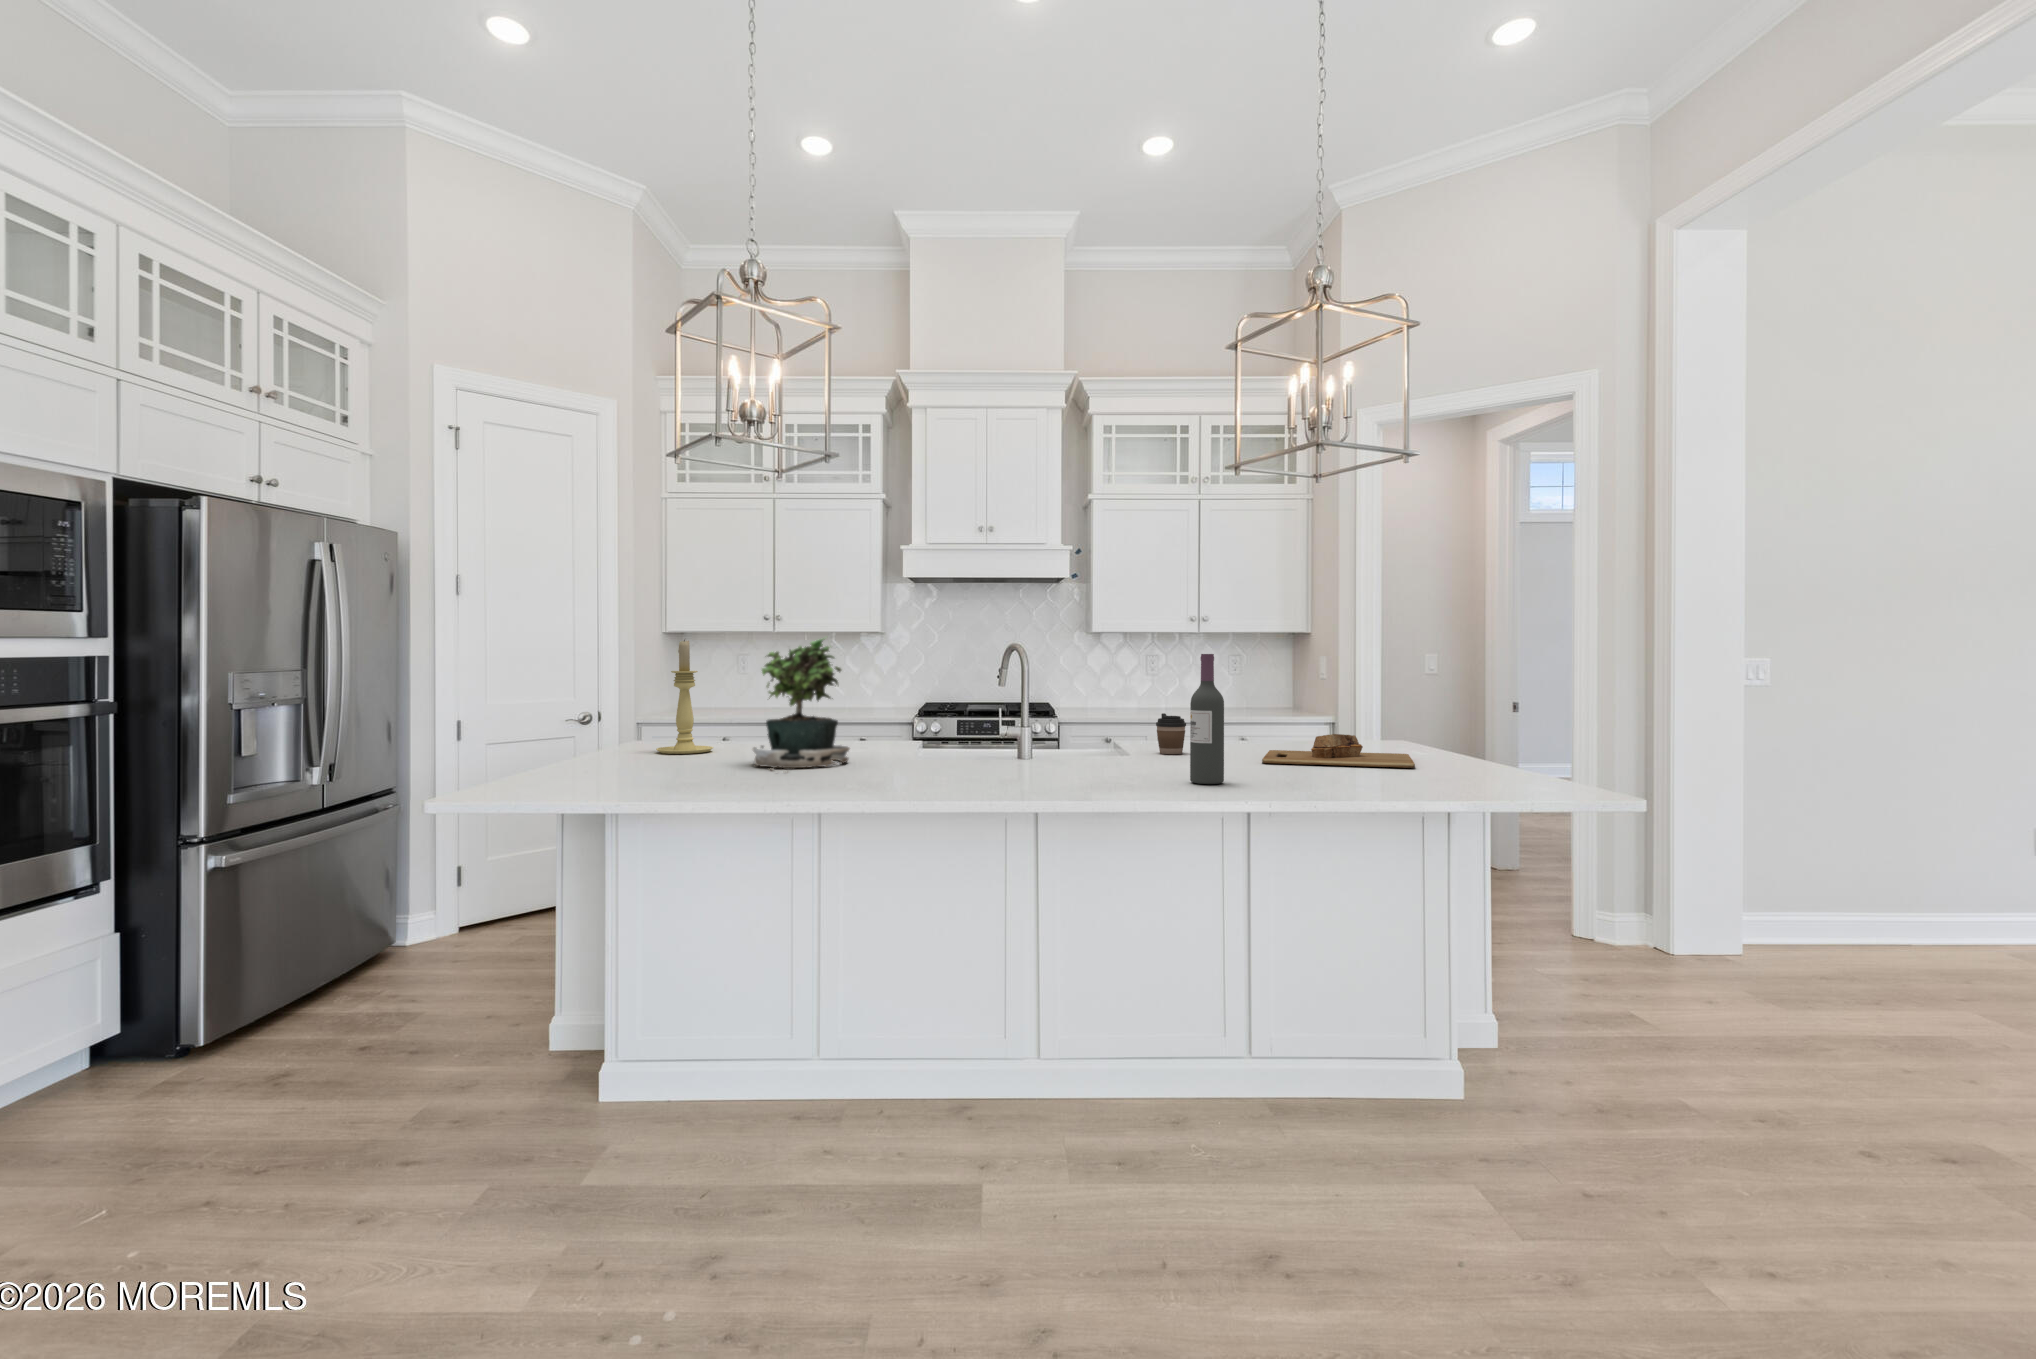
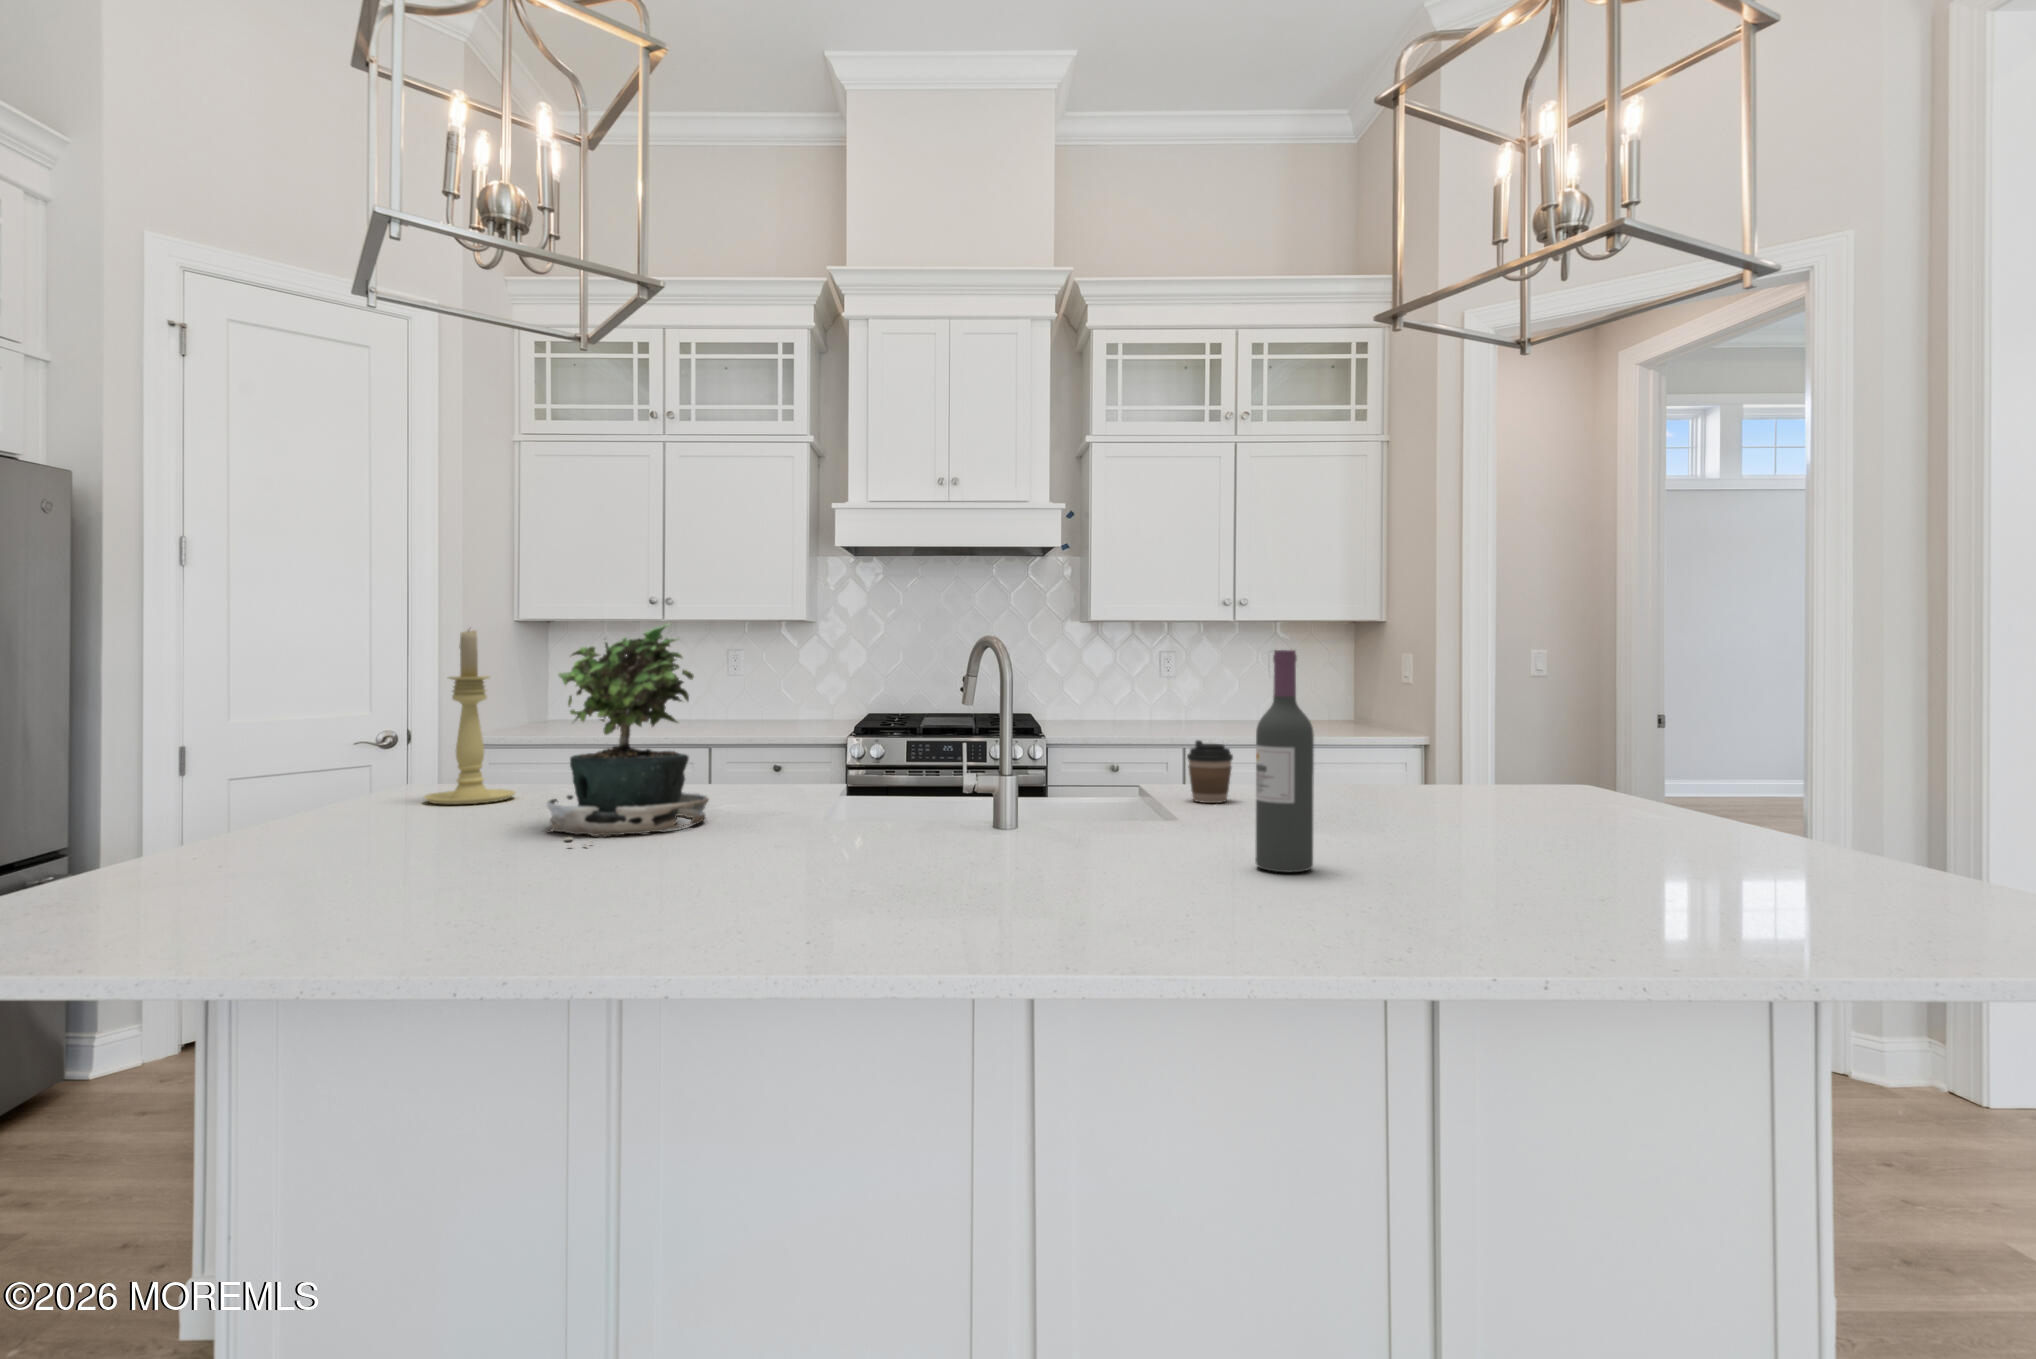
cutting board: present [1262,734,1415,768] -> none [1356,775,1604,832]

